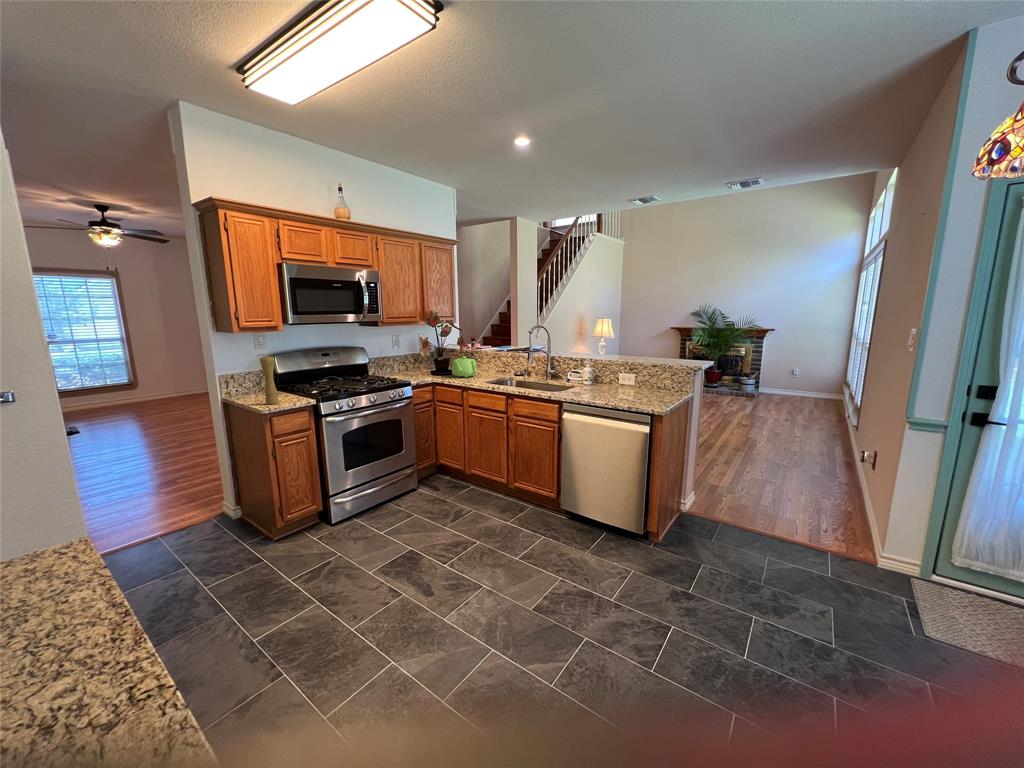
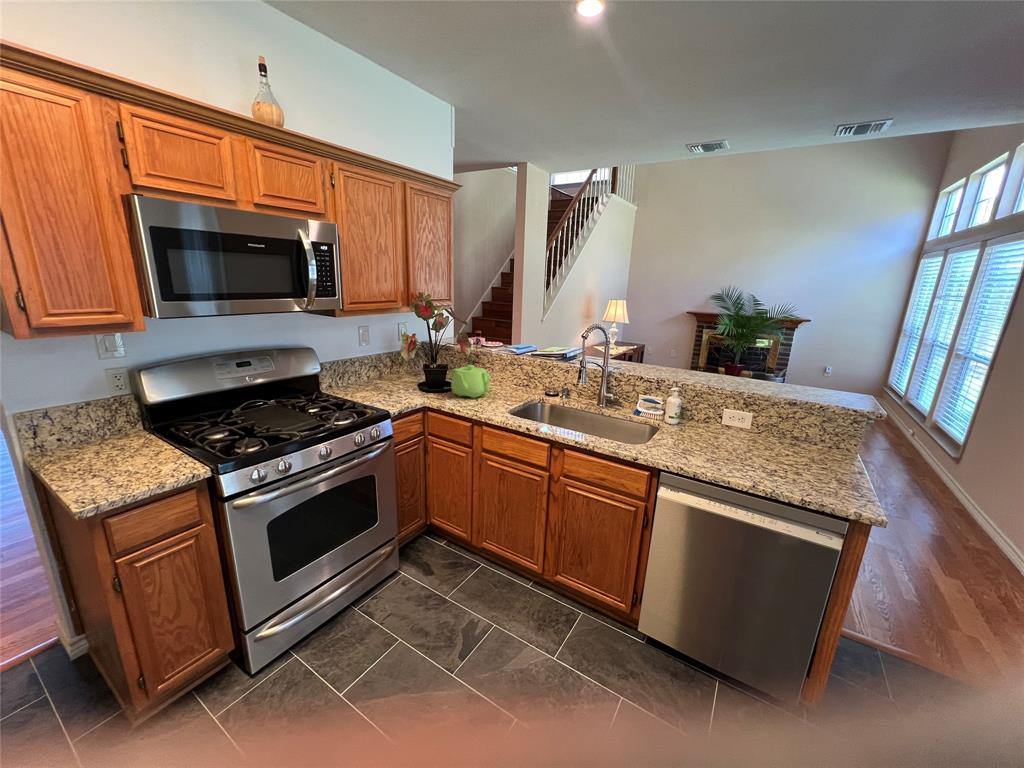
pepper mill: present [260,356,279,404] -> none [79,389,131,485]

